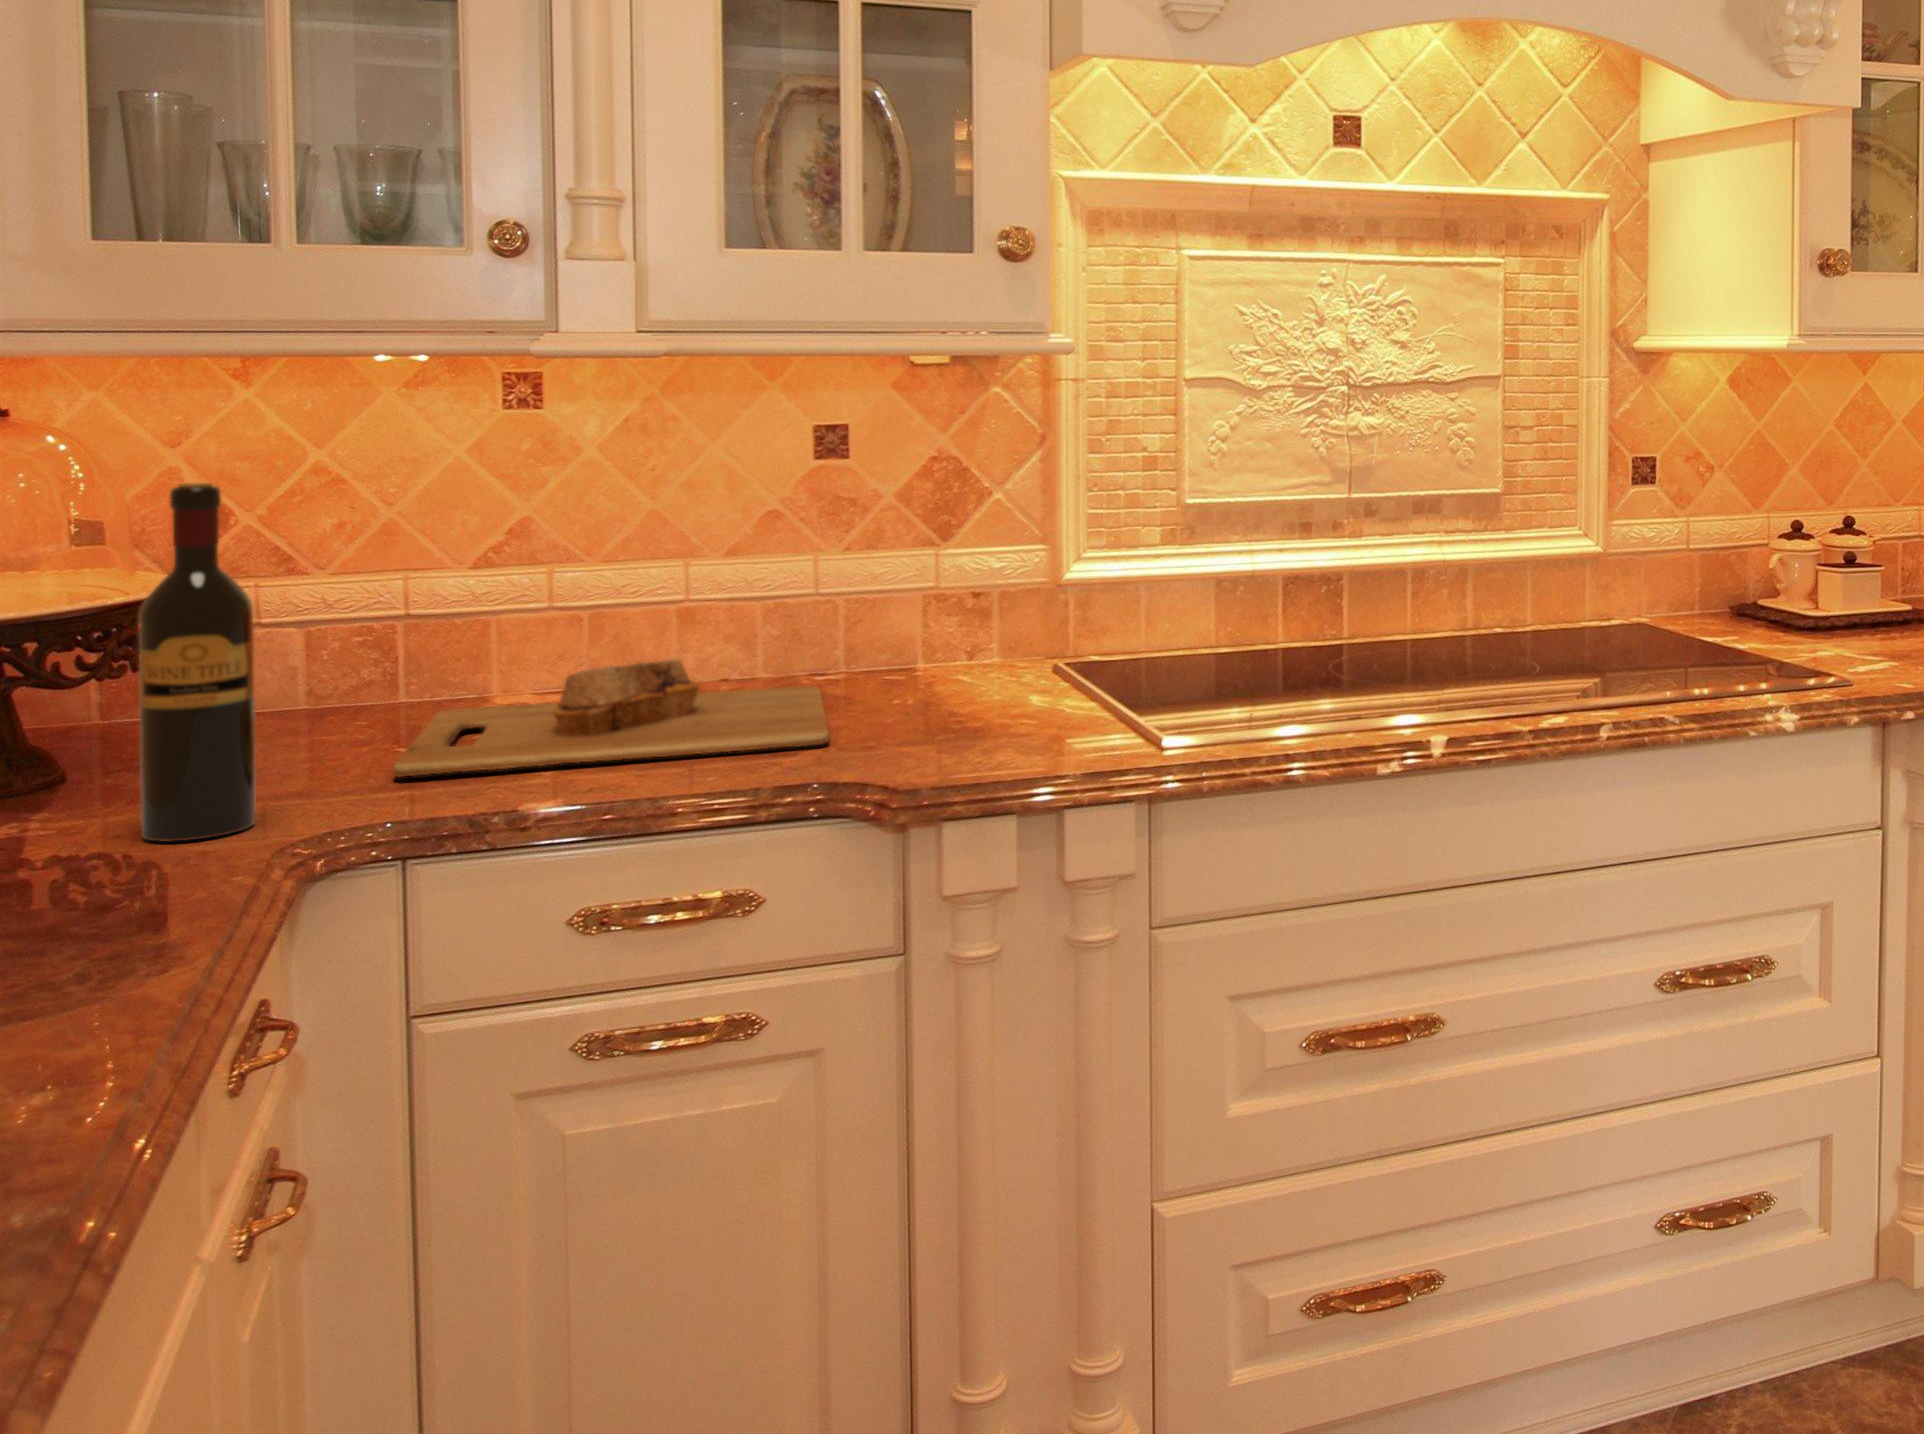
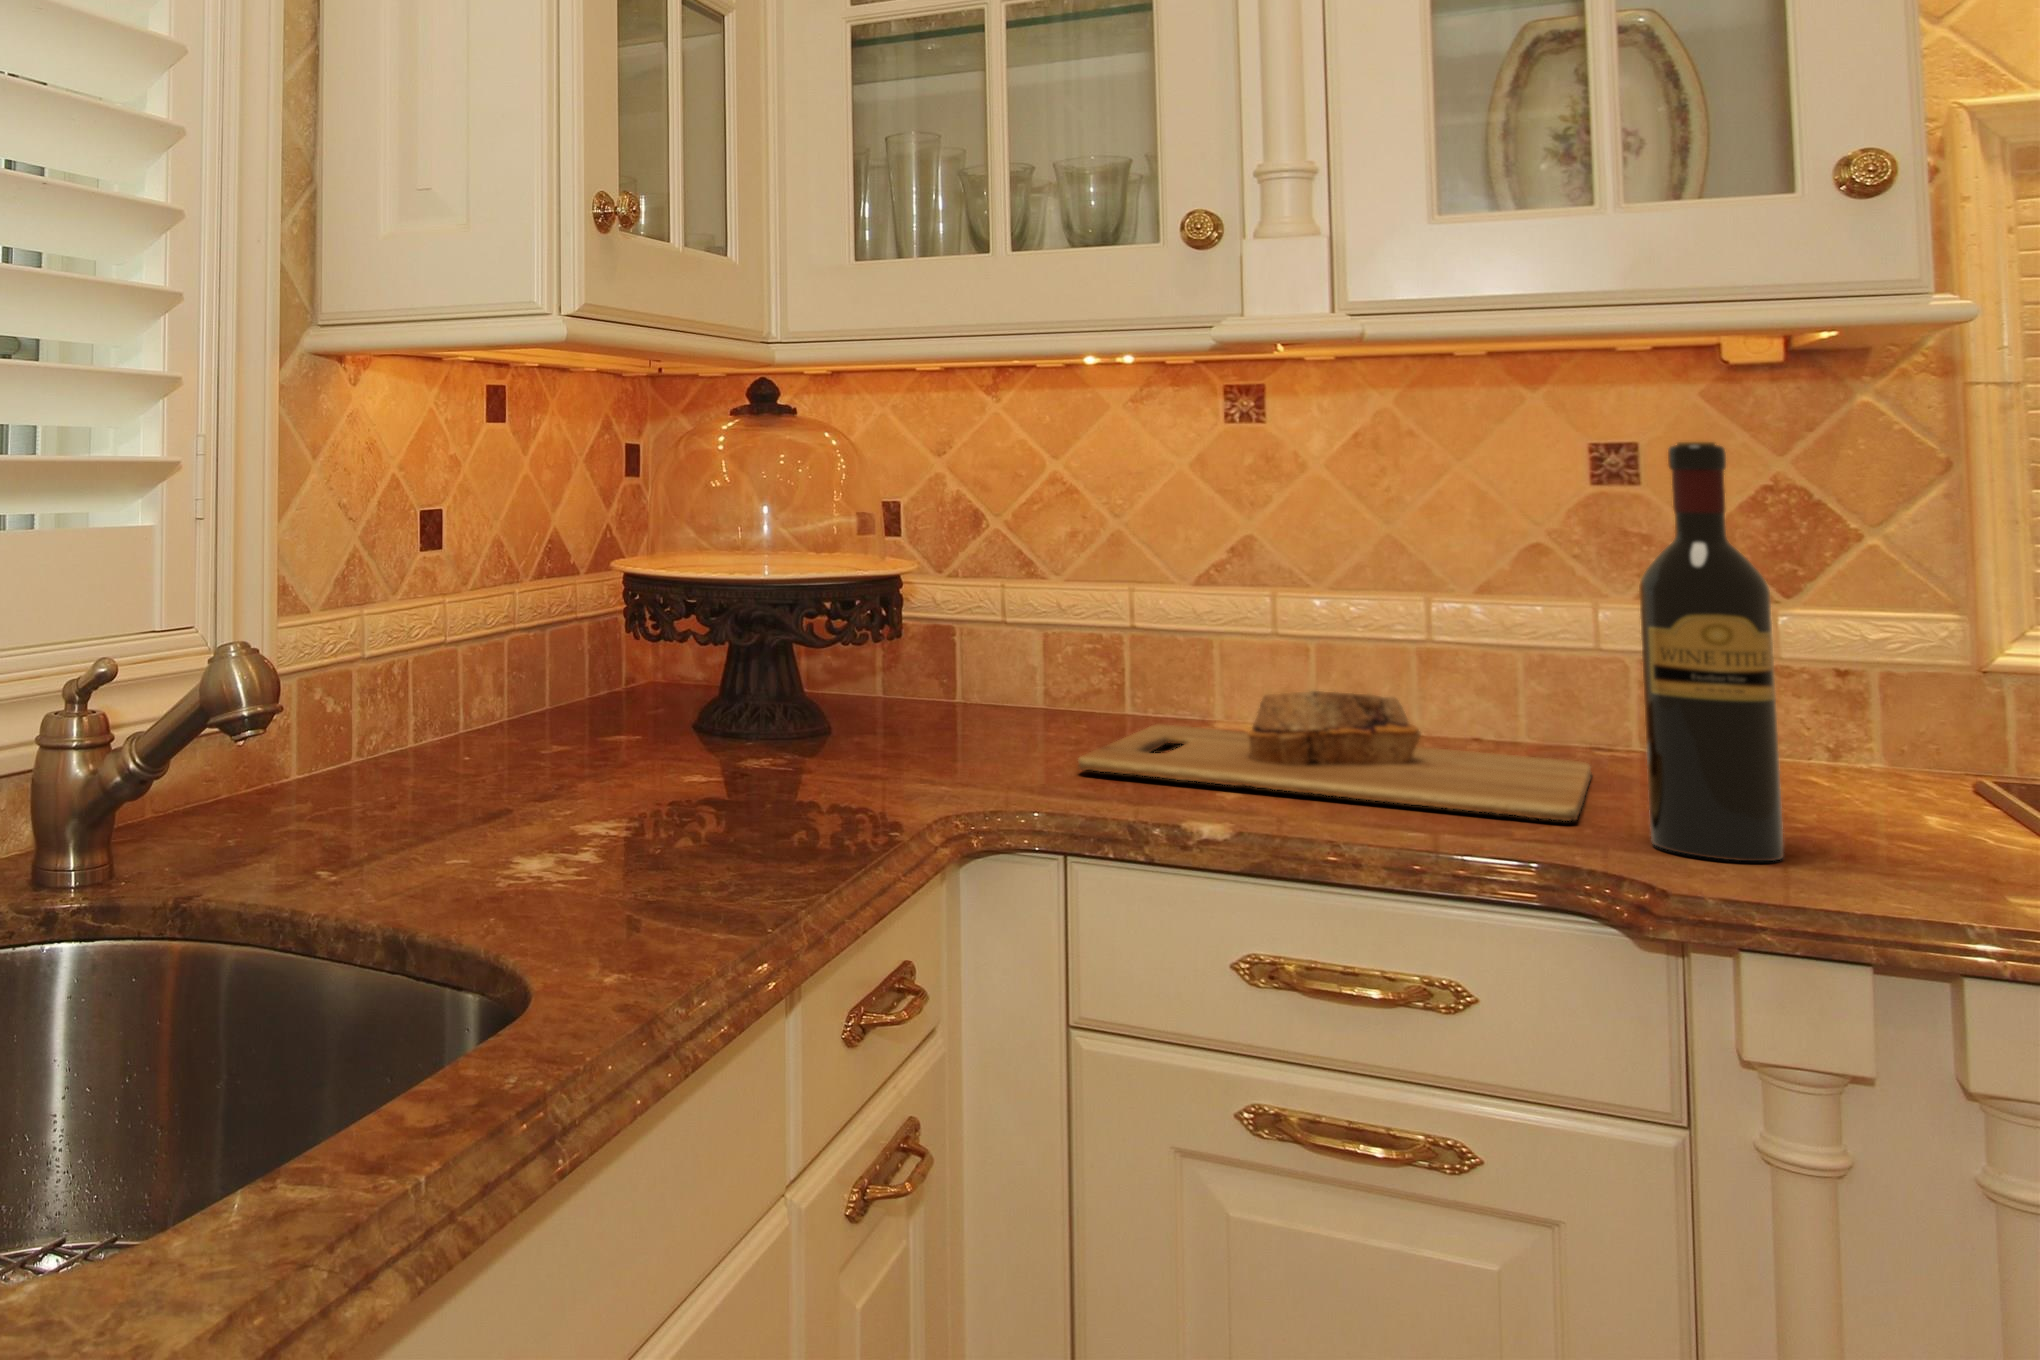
wine bottle: present [139,483,255,841] -> present [1639,441,1783,861]

